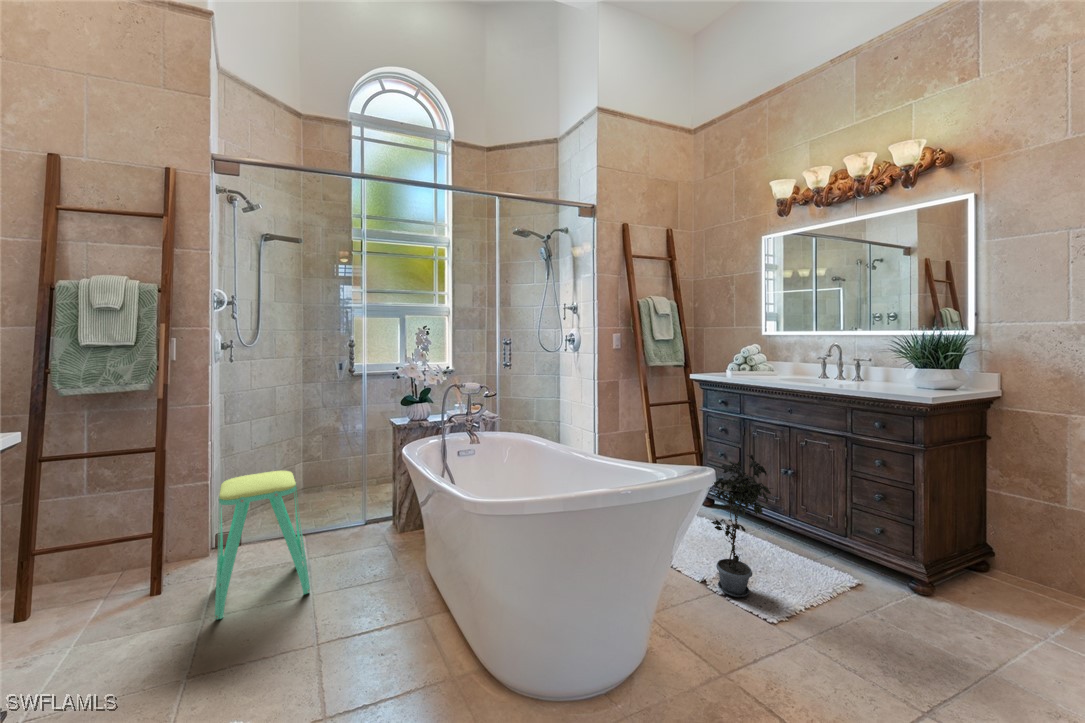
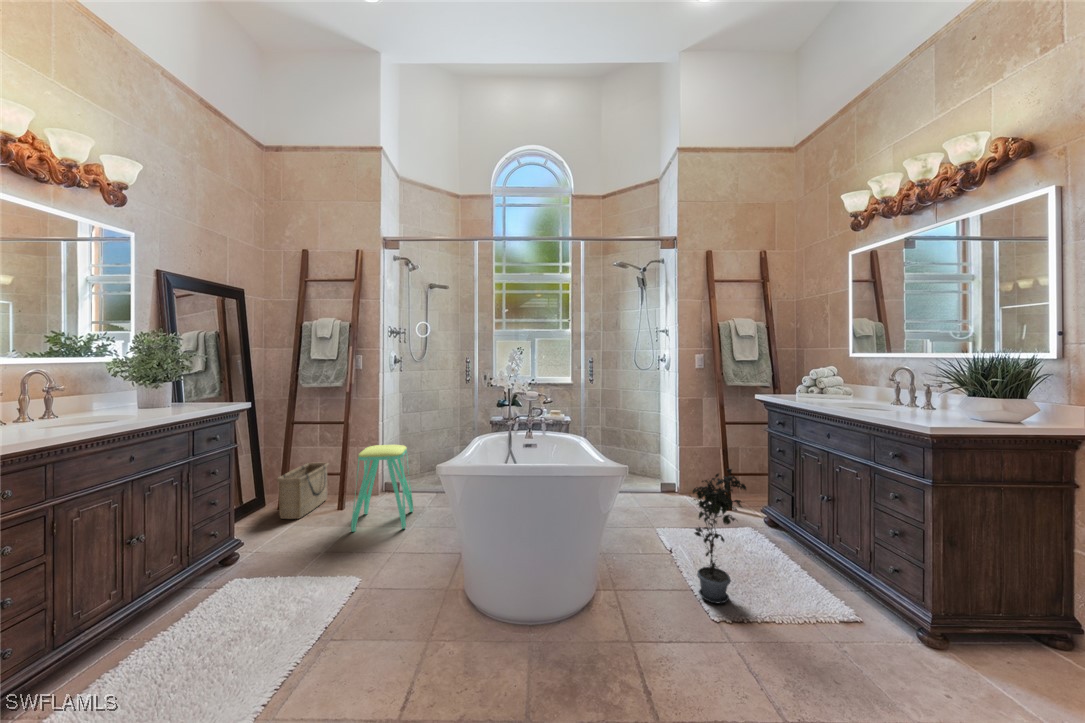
basket: none [34,514,129,629] -> present [277,463,328,519]

